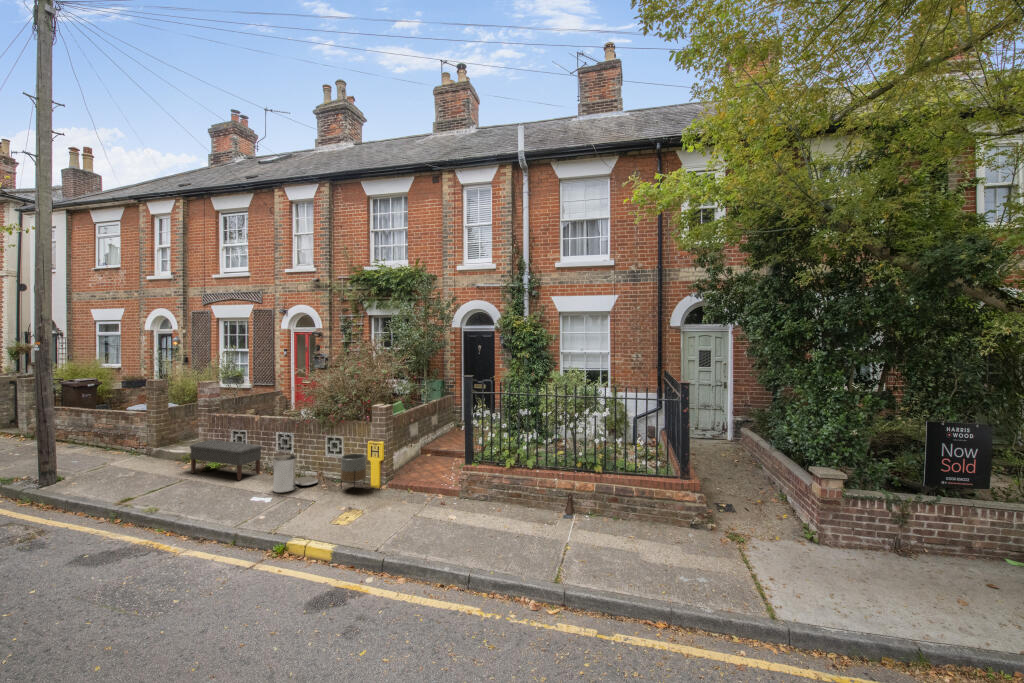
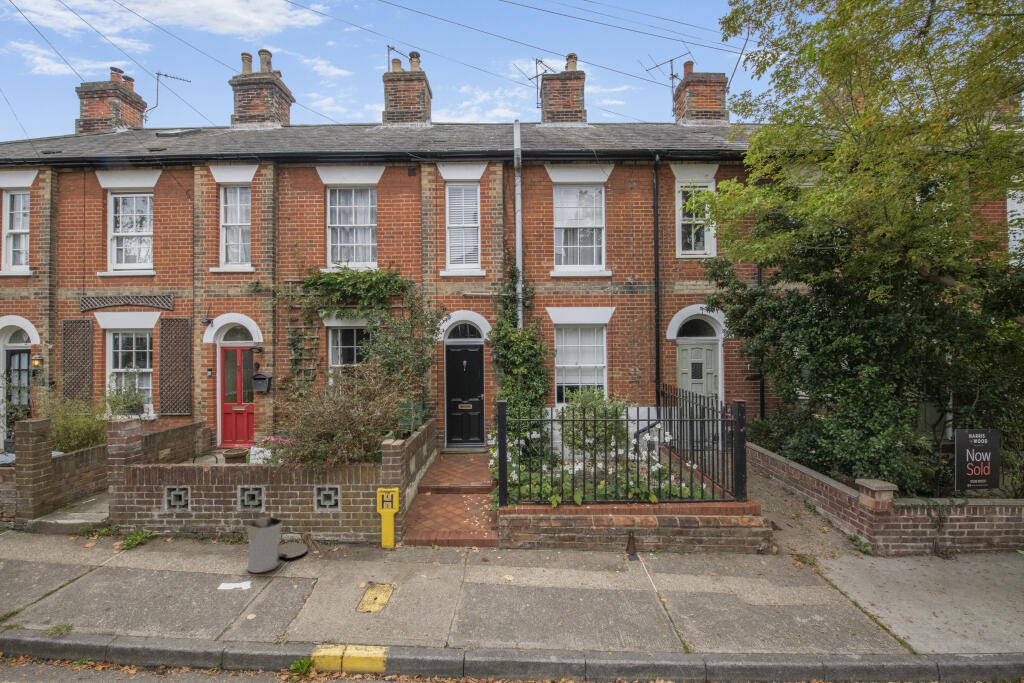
bench: present [190,440,262,480] -> none [101,500,216,558]
planter: present [341,453,366,488] -> none [345,507,380,563]

